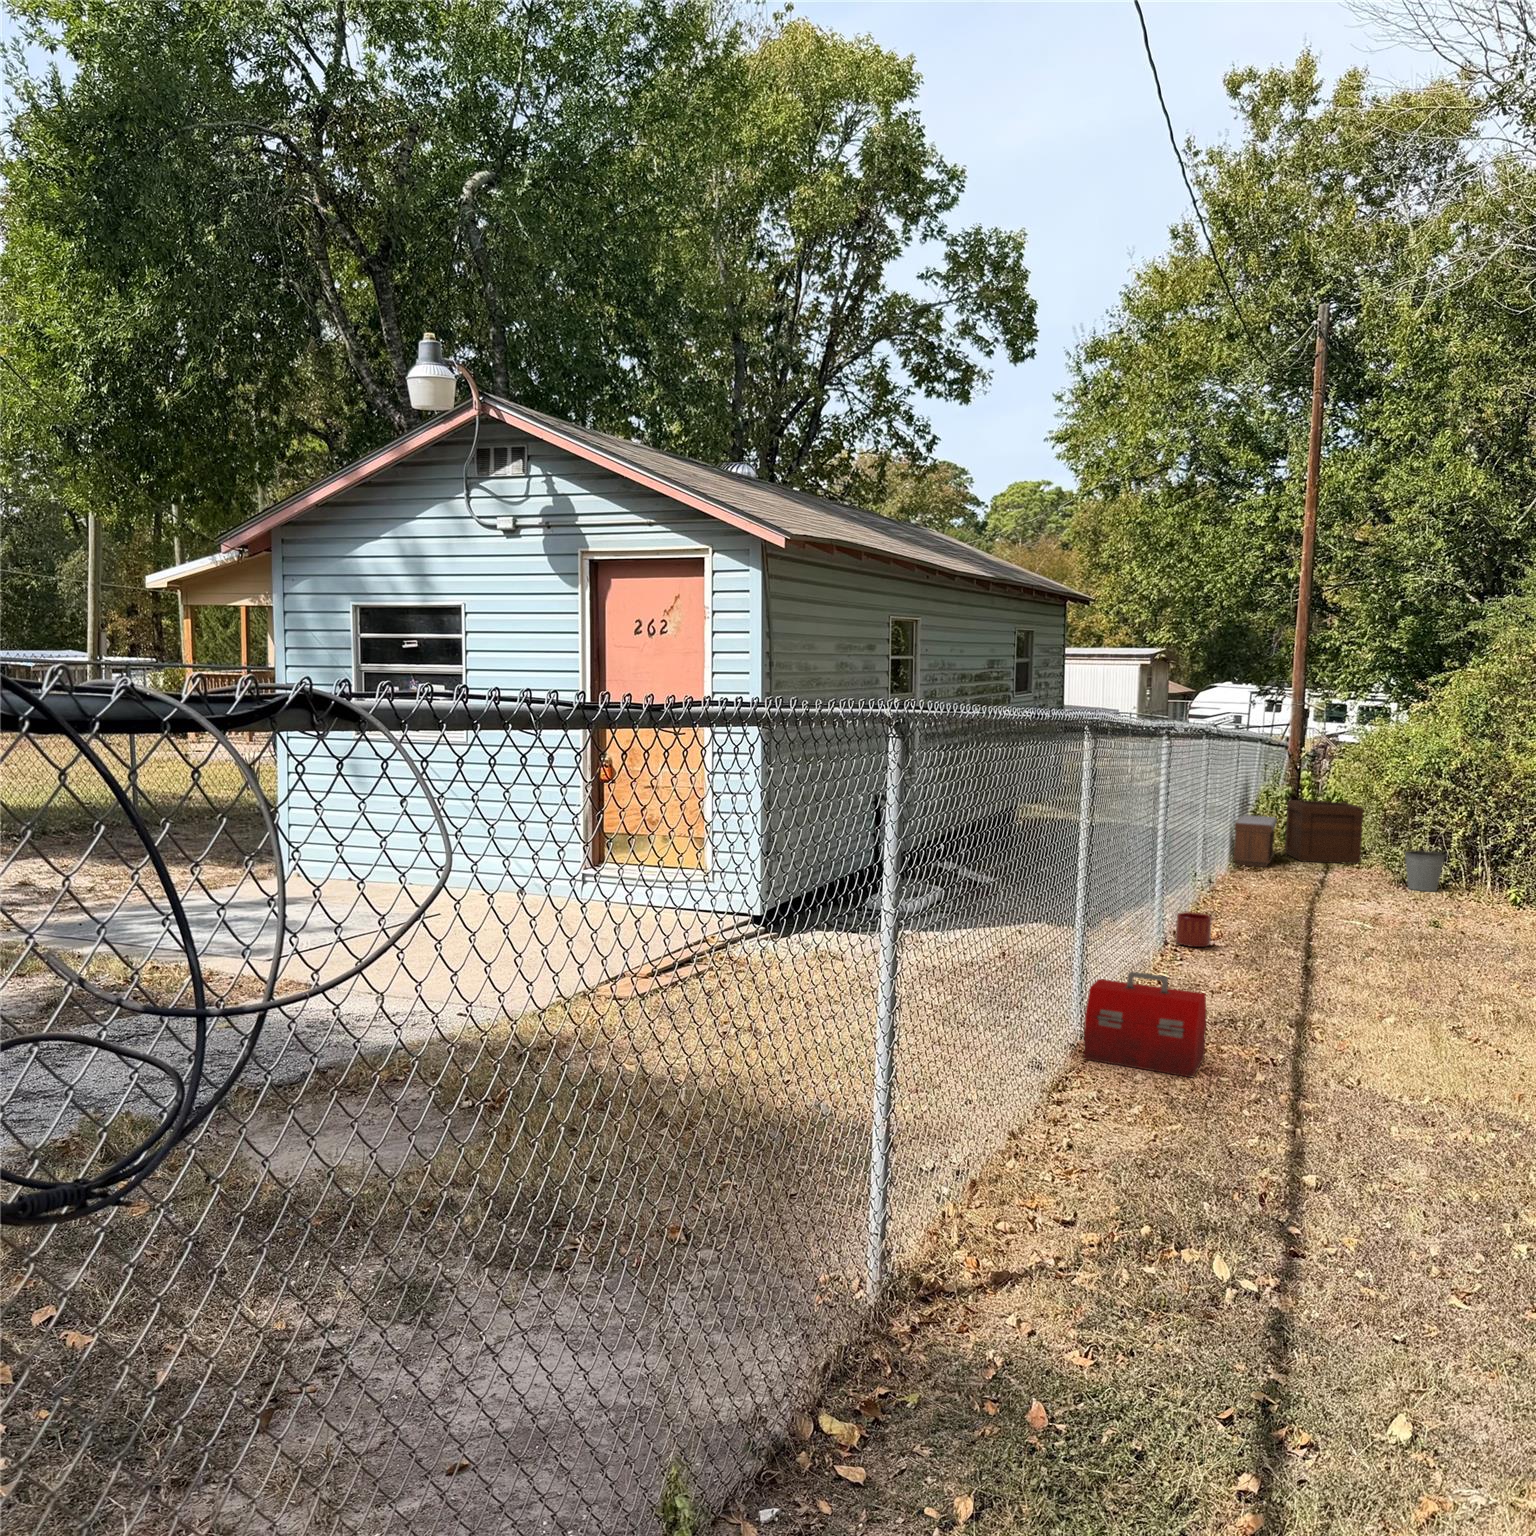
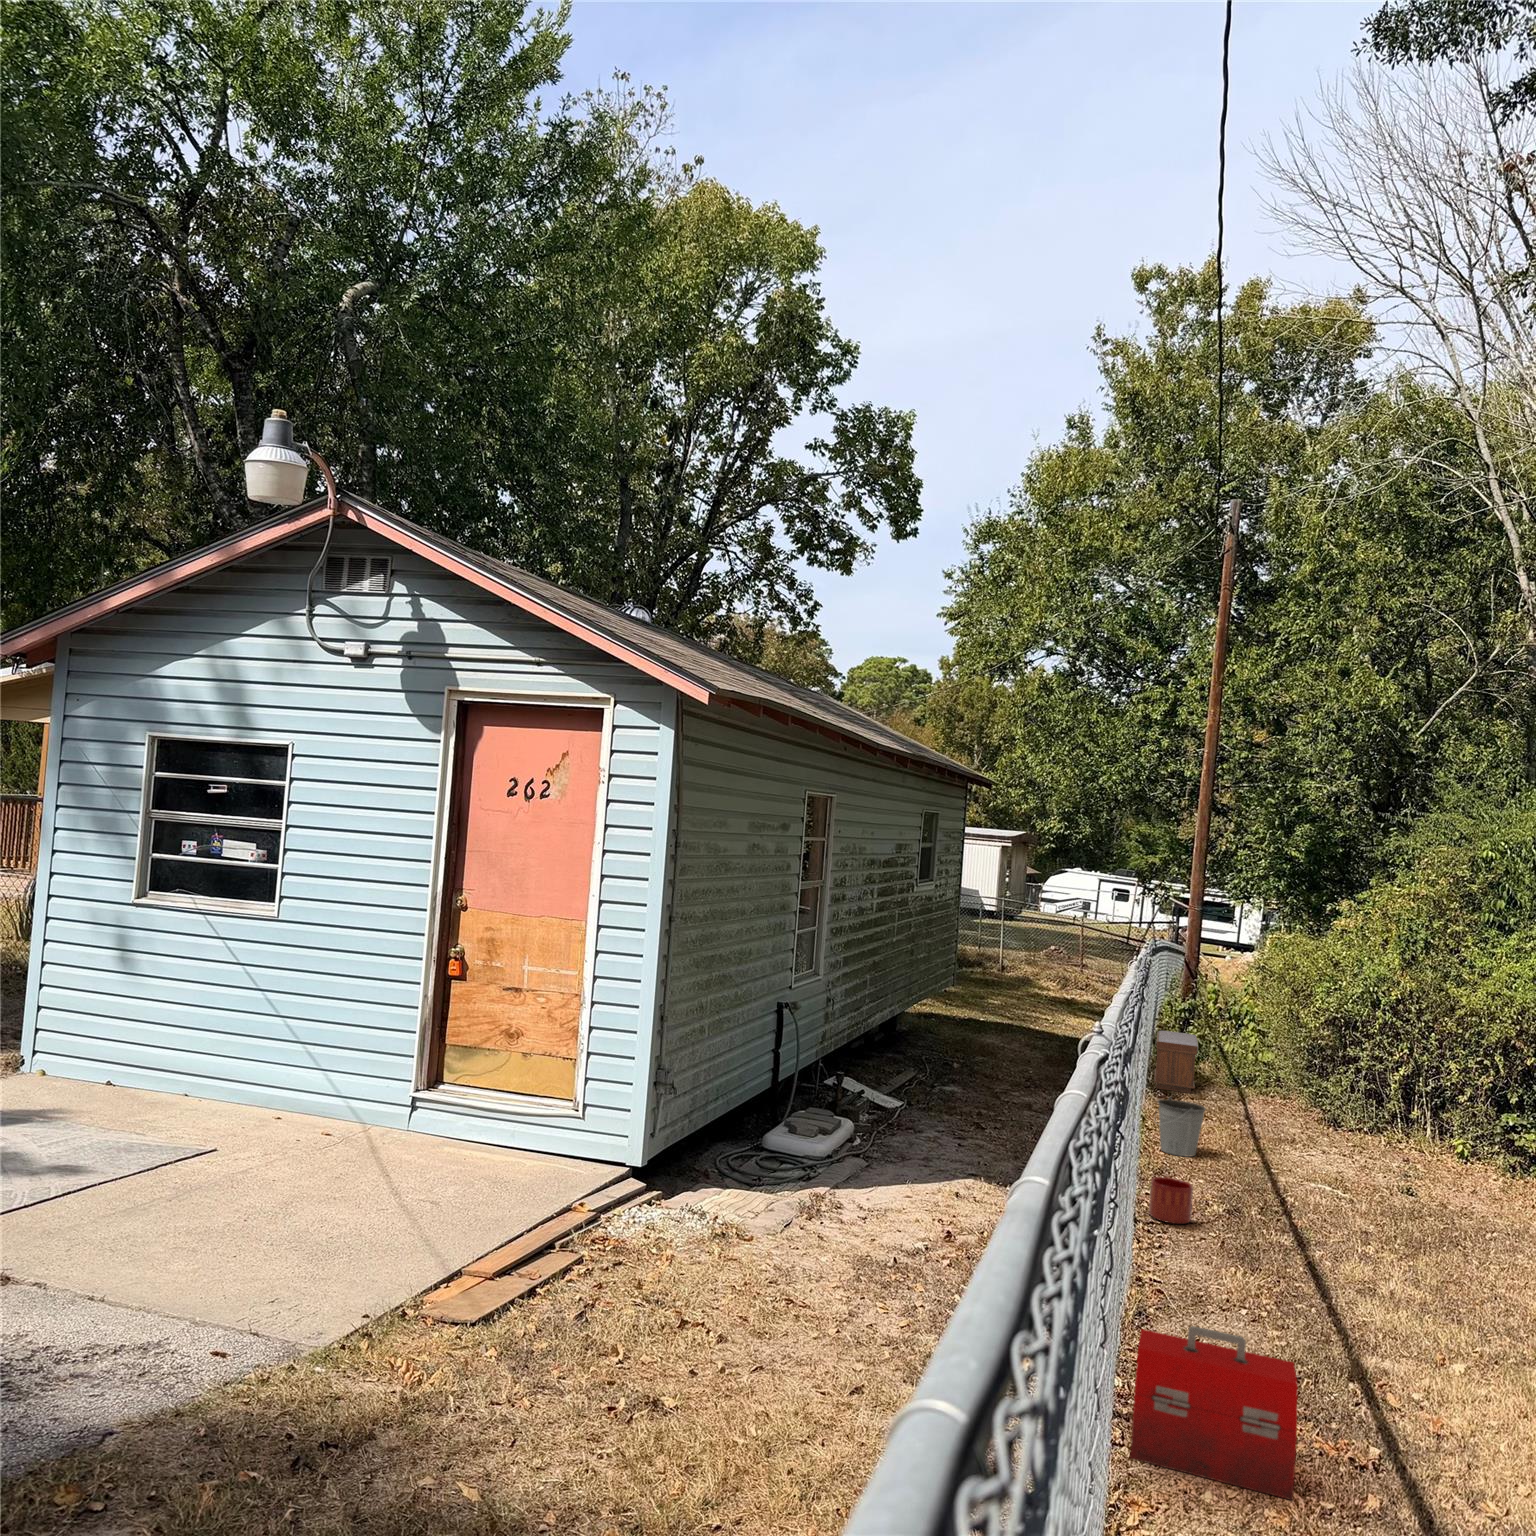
wooden crate: present [1285,800,1364,864] -> none [1199,1014,1287,1091]
bucket: present [1404,850,1447,891] -> present [1158,1098,1205,1157]

